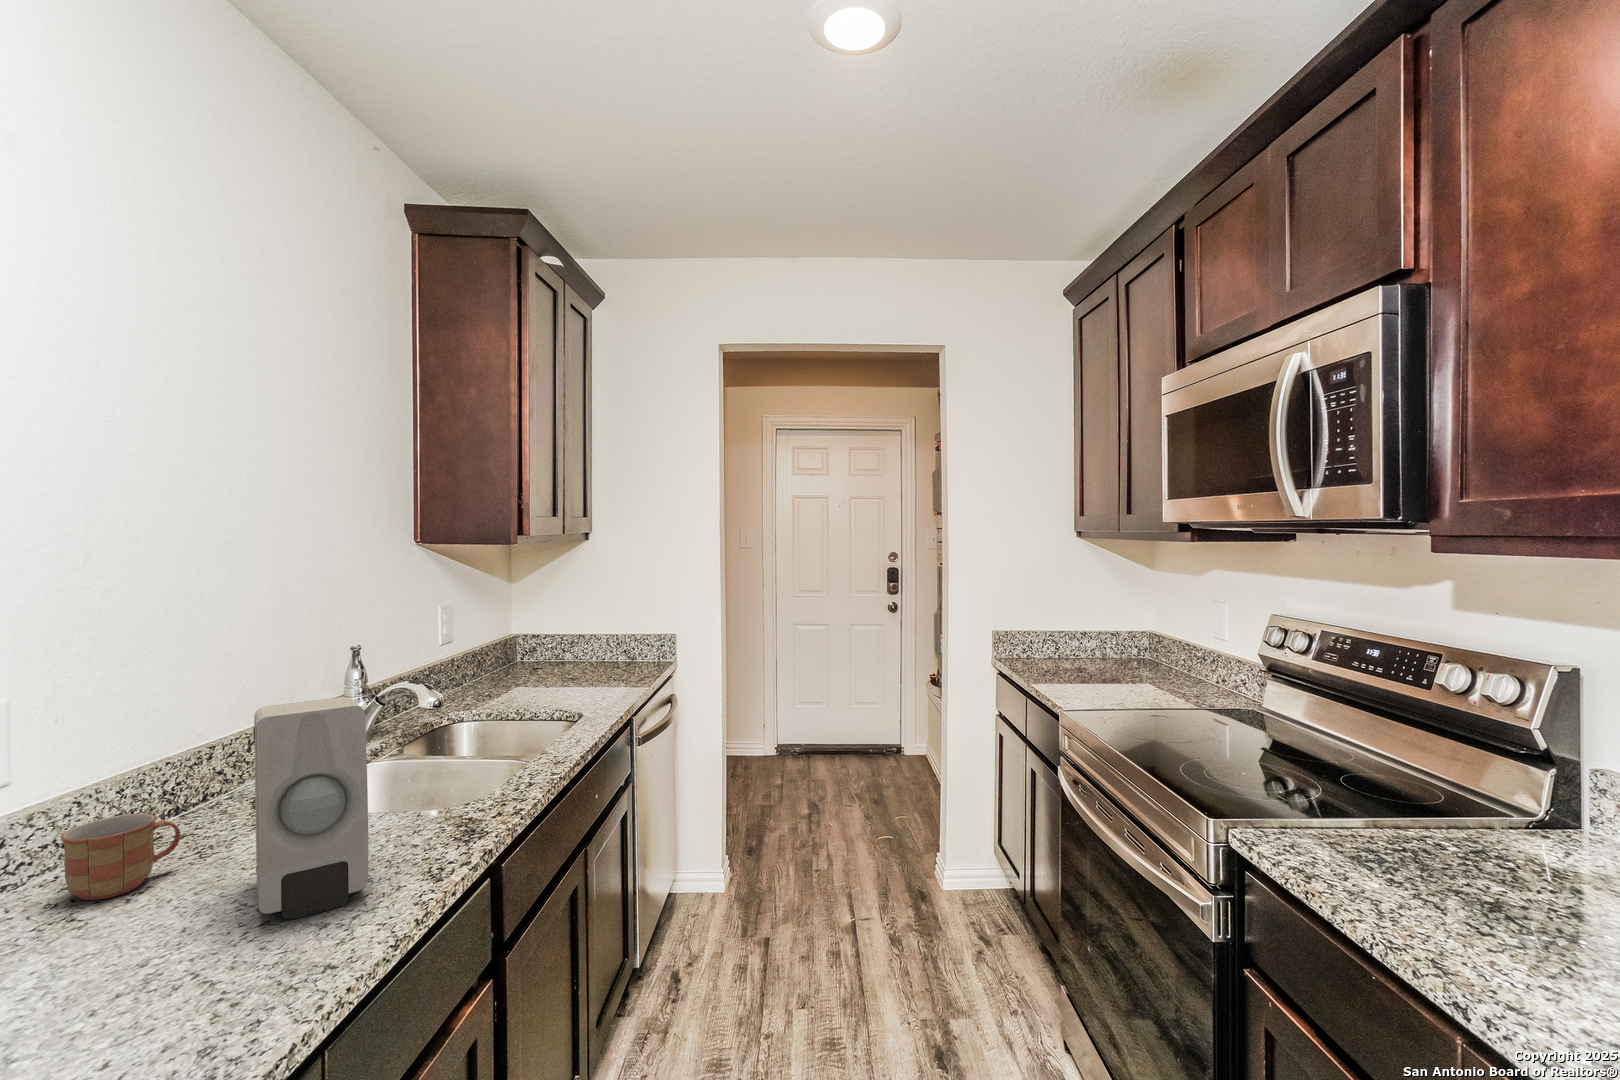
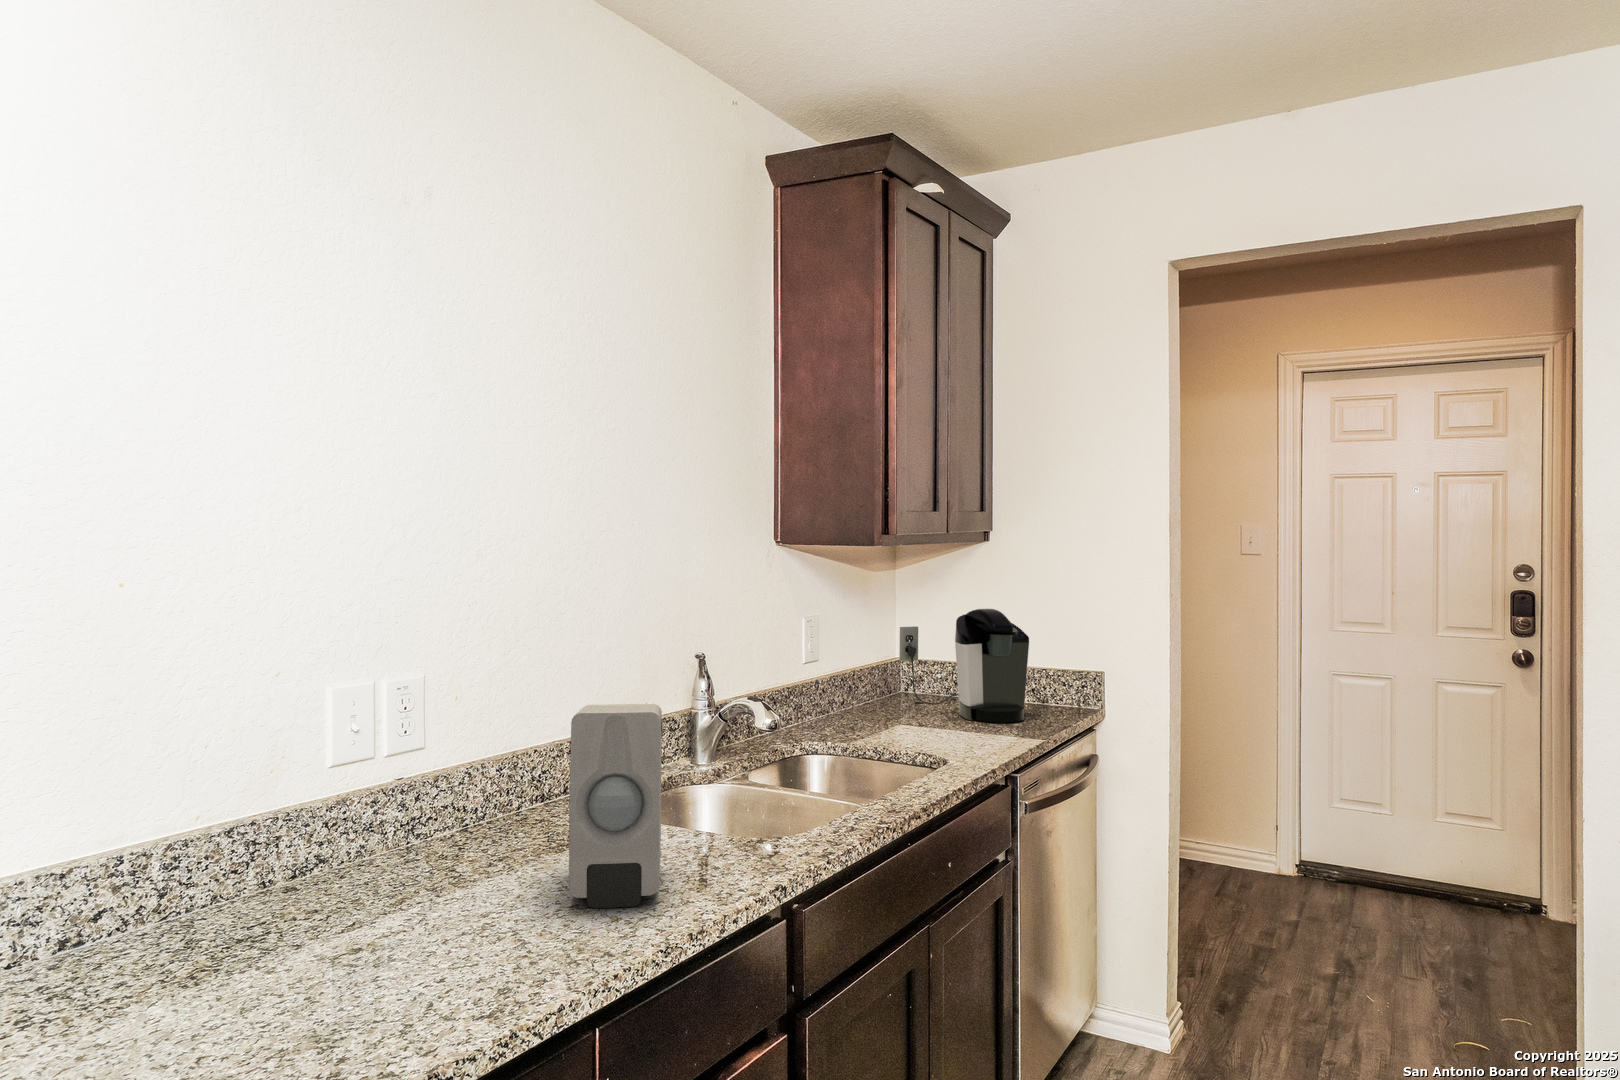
coffee maker: none [522,591,627,679] -> present [899,609,1029,723]
mug: present [61,813,180,900] -> none [449,790,531,860]

